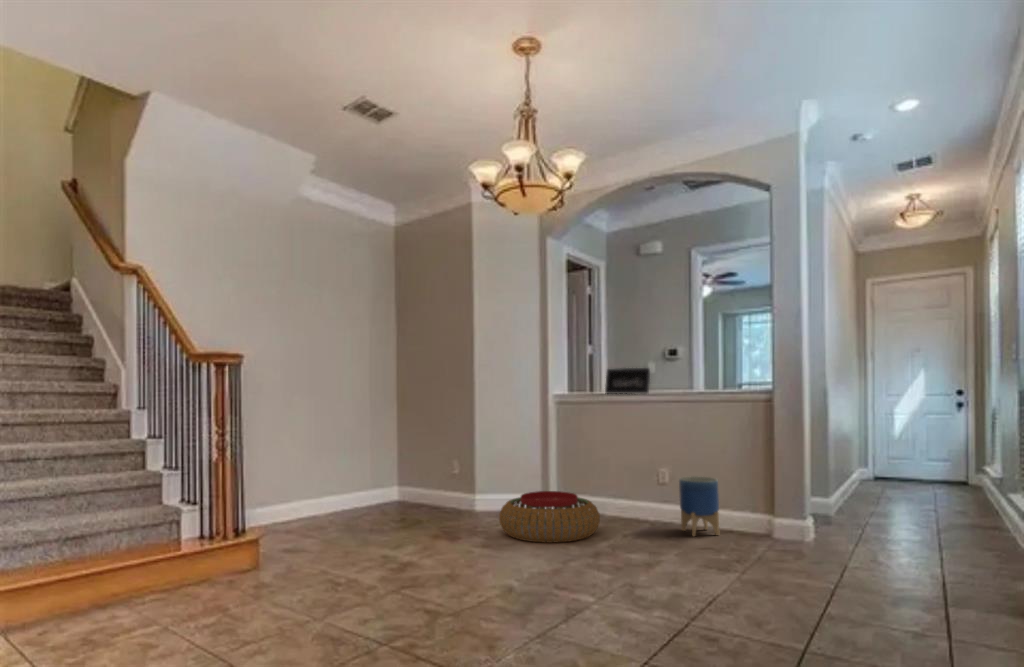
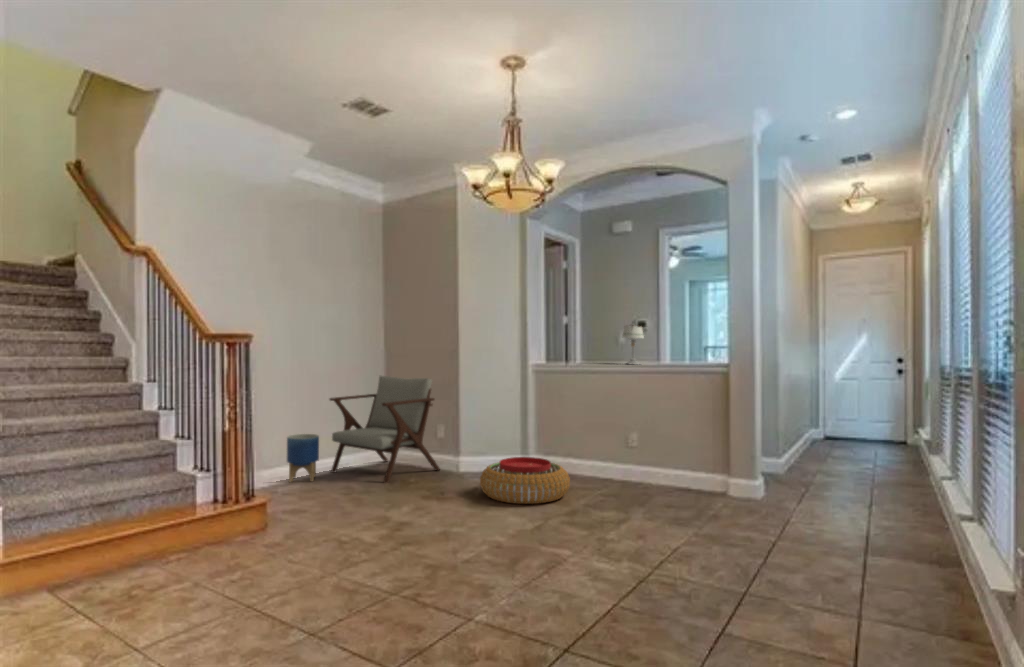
table lamp: none [652,347,677,391] -> present [622,324,644,365]
picture frame: present [605,368,651,394] -> none [577,346,620,370]
lounge chair: none [338,407,458,523] -> present [330,376,440,483]
planter: present [679,476,719,536] -> present [287,434,319,482]

